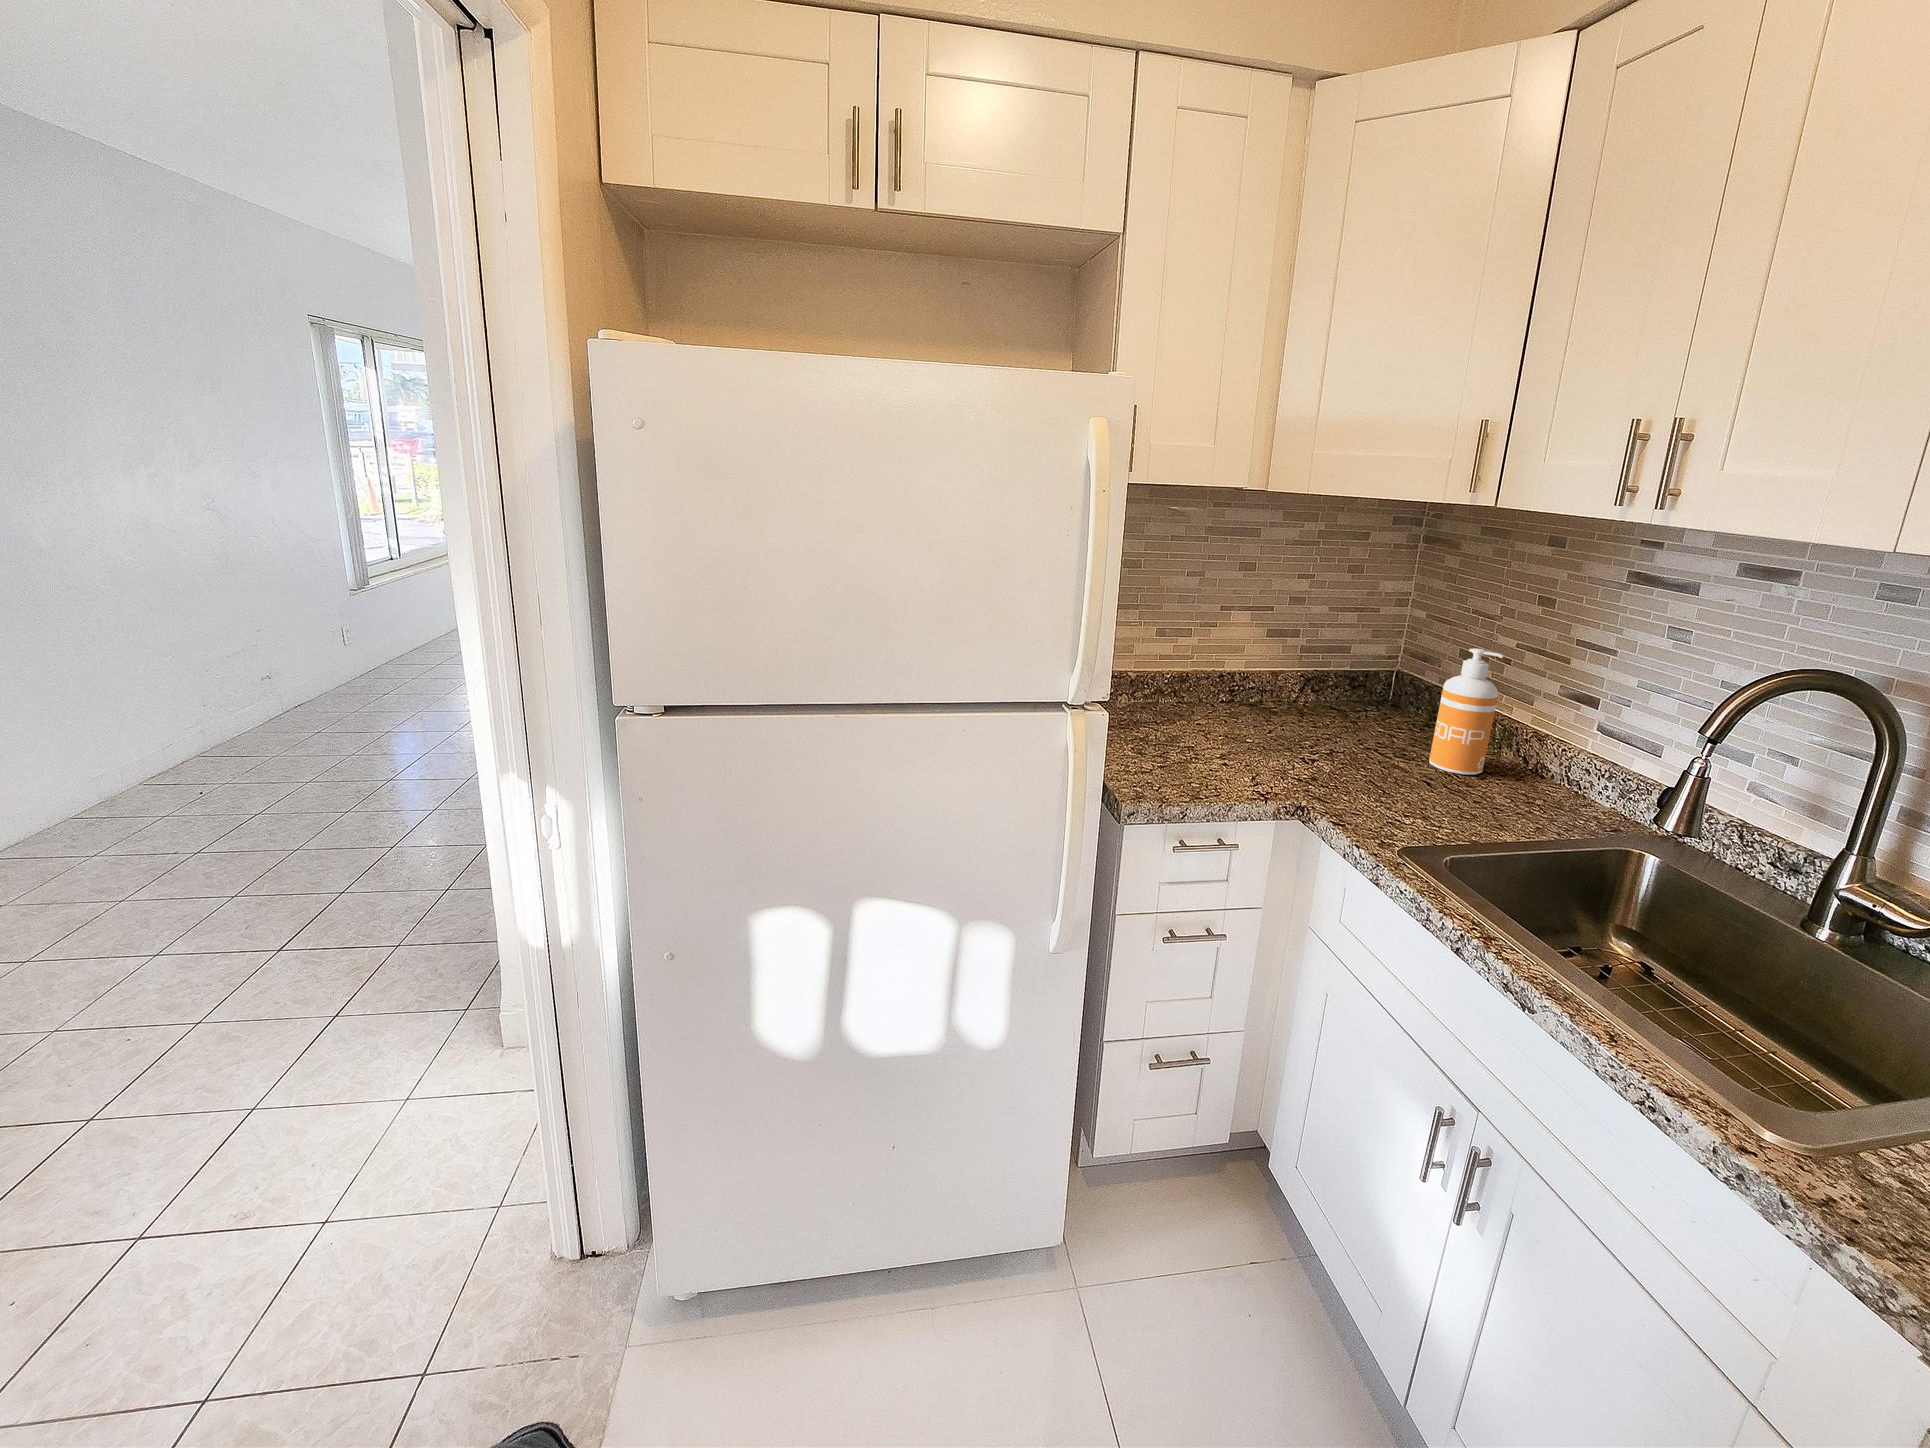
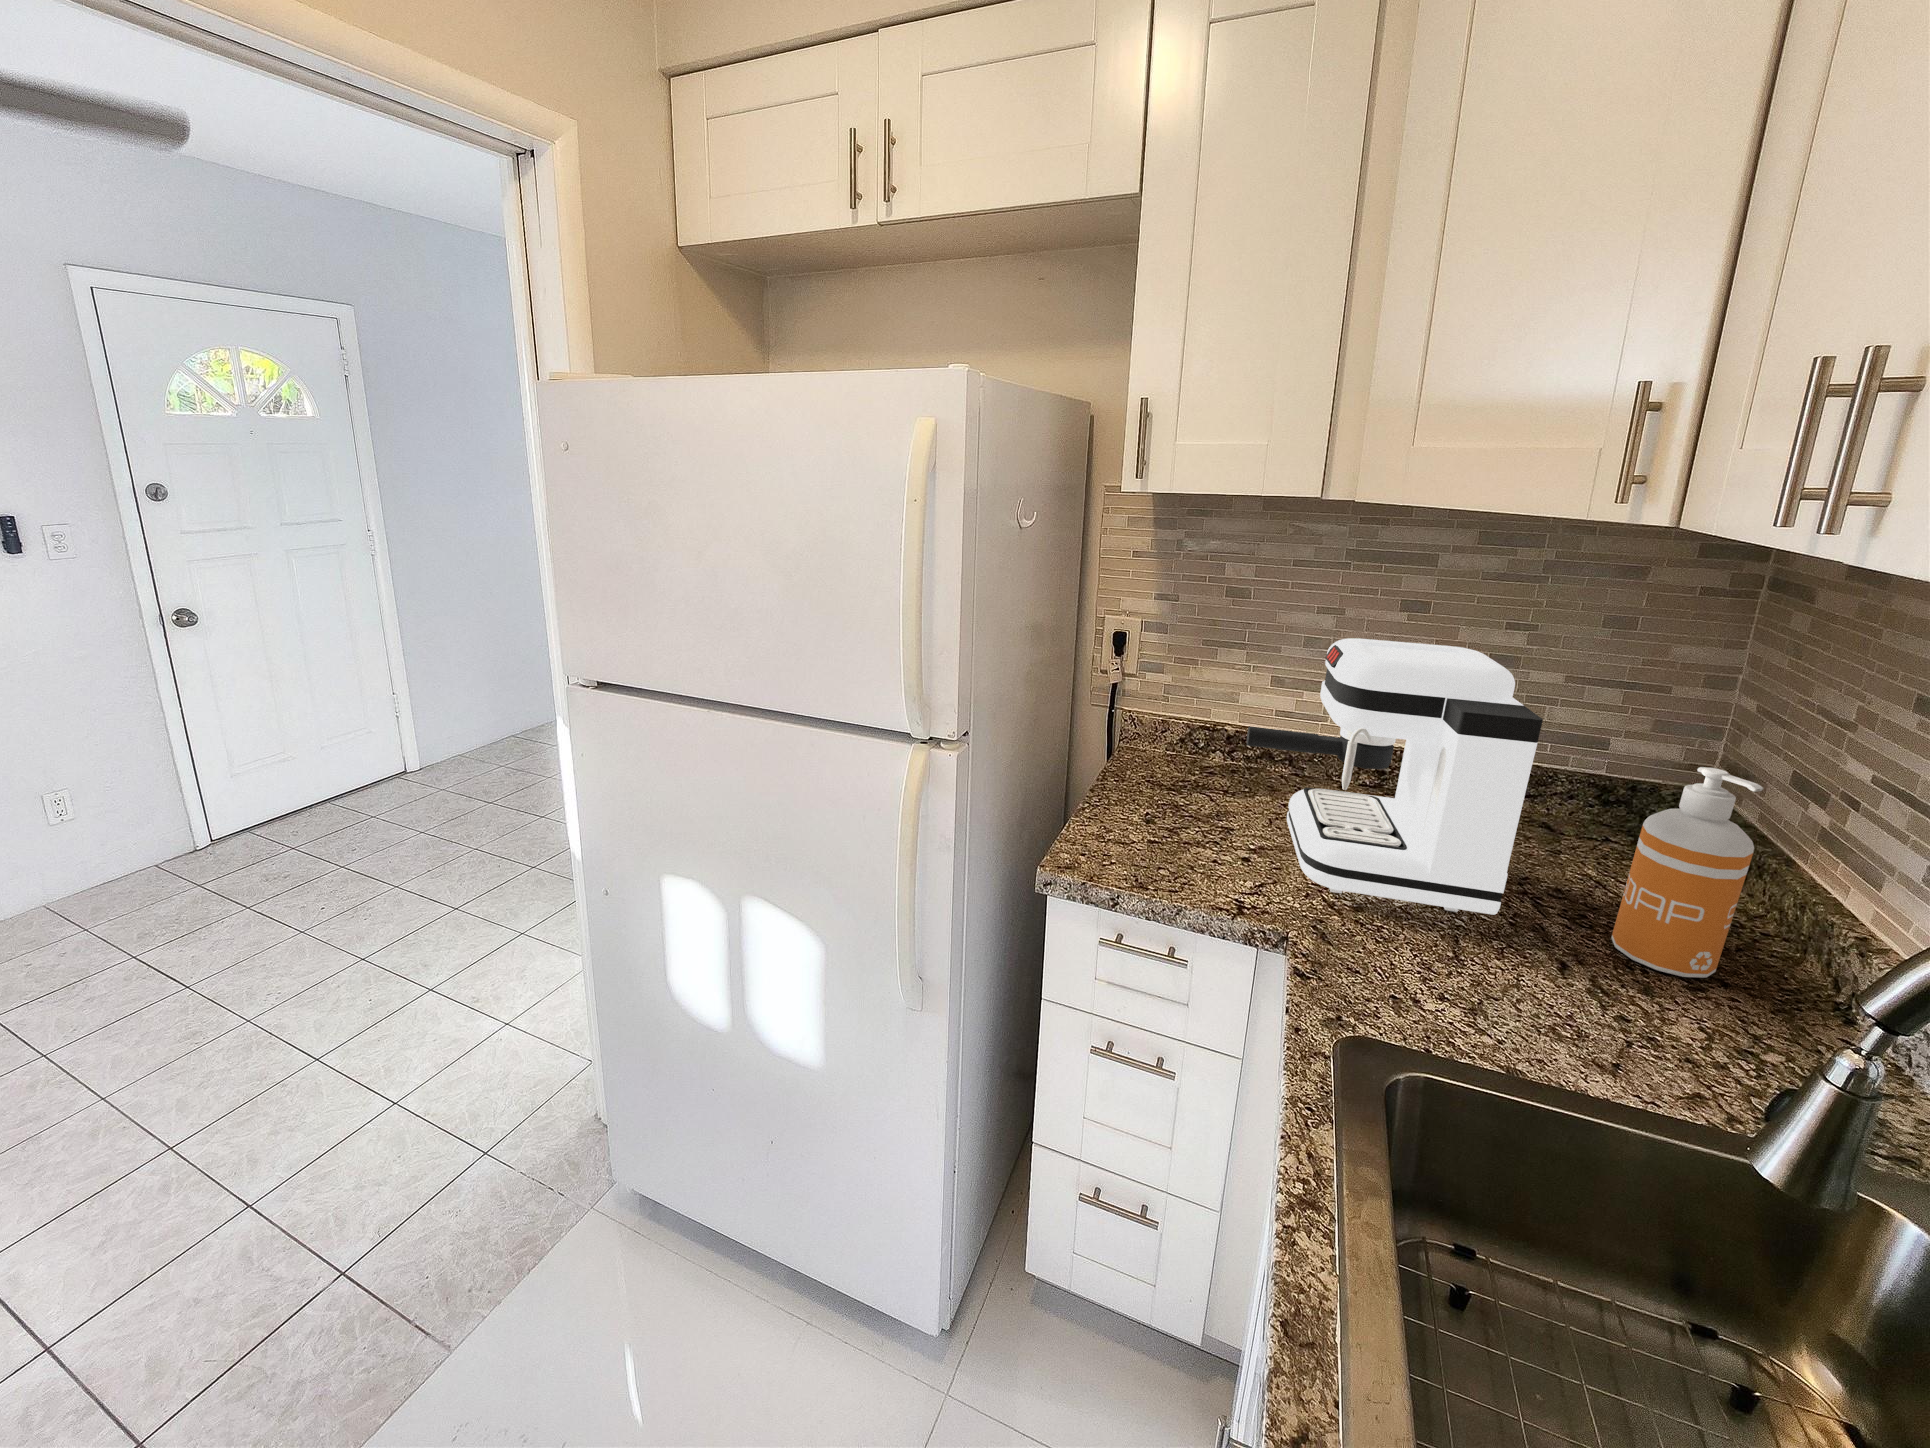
coffee maker: none [1210,591,1408,772] -> present [1247,638,1543,915]

